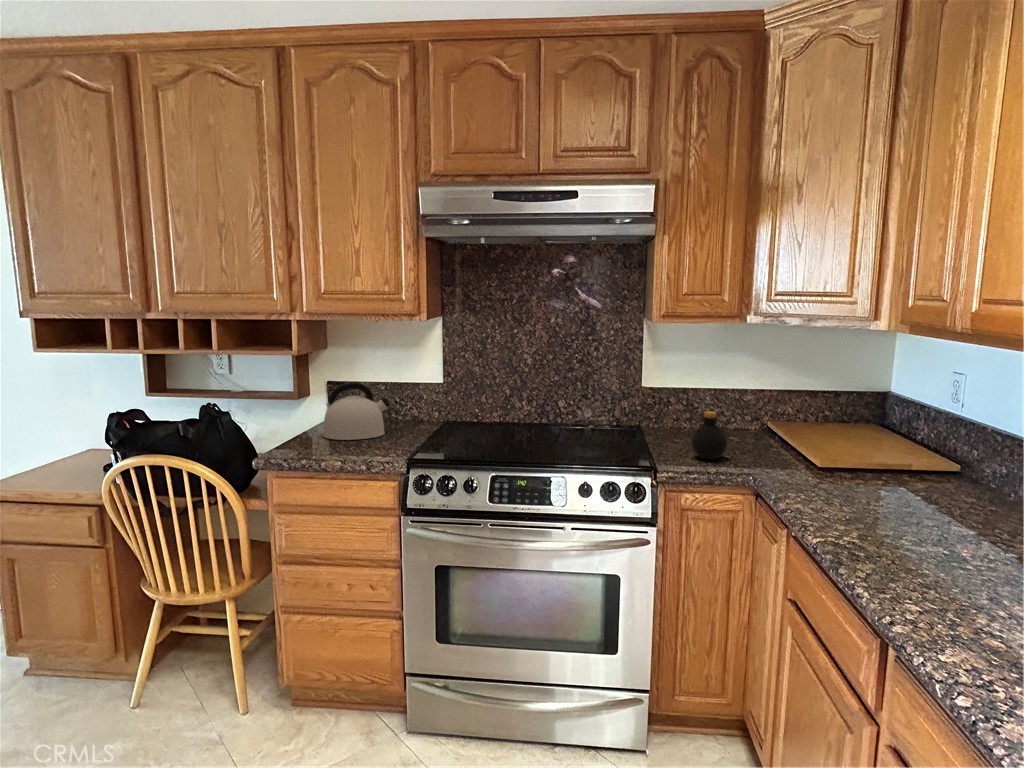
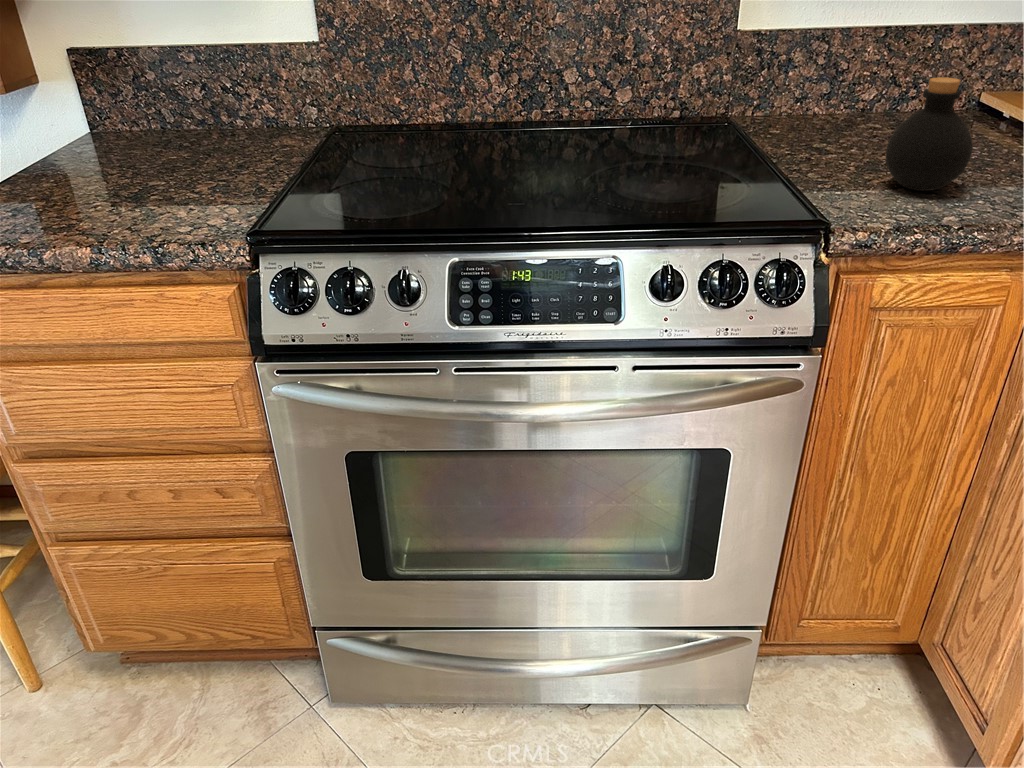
kettle: present [323,383,390,440] -> none [54,47,206,184]

